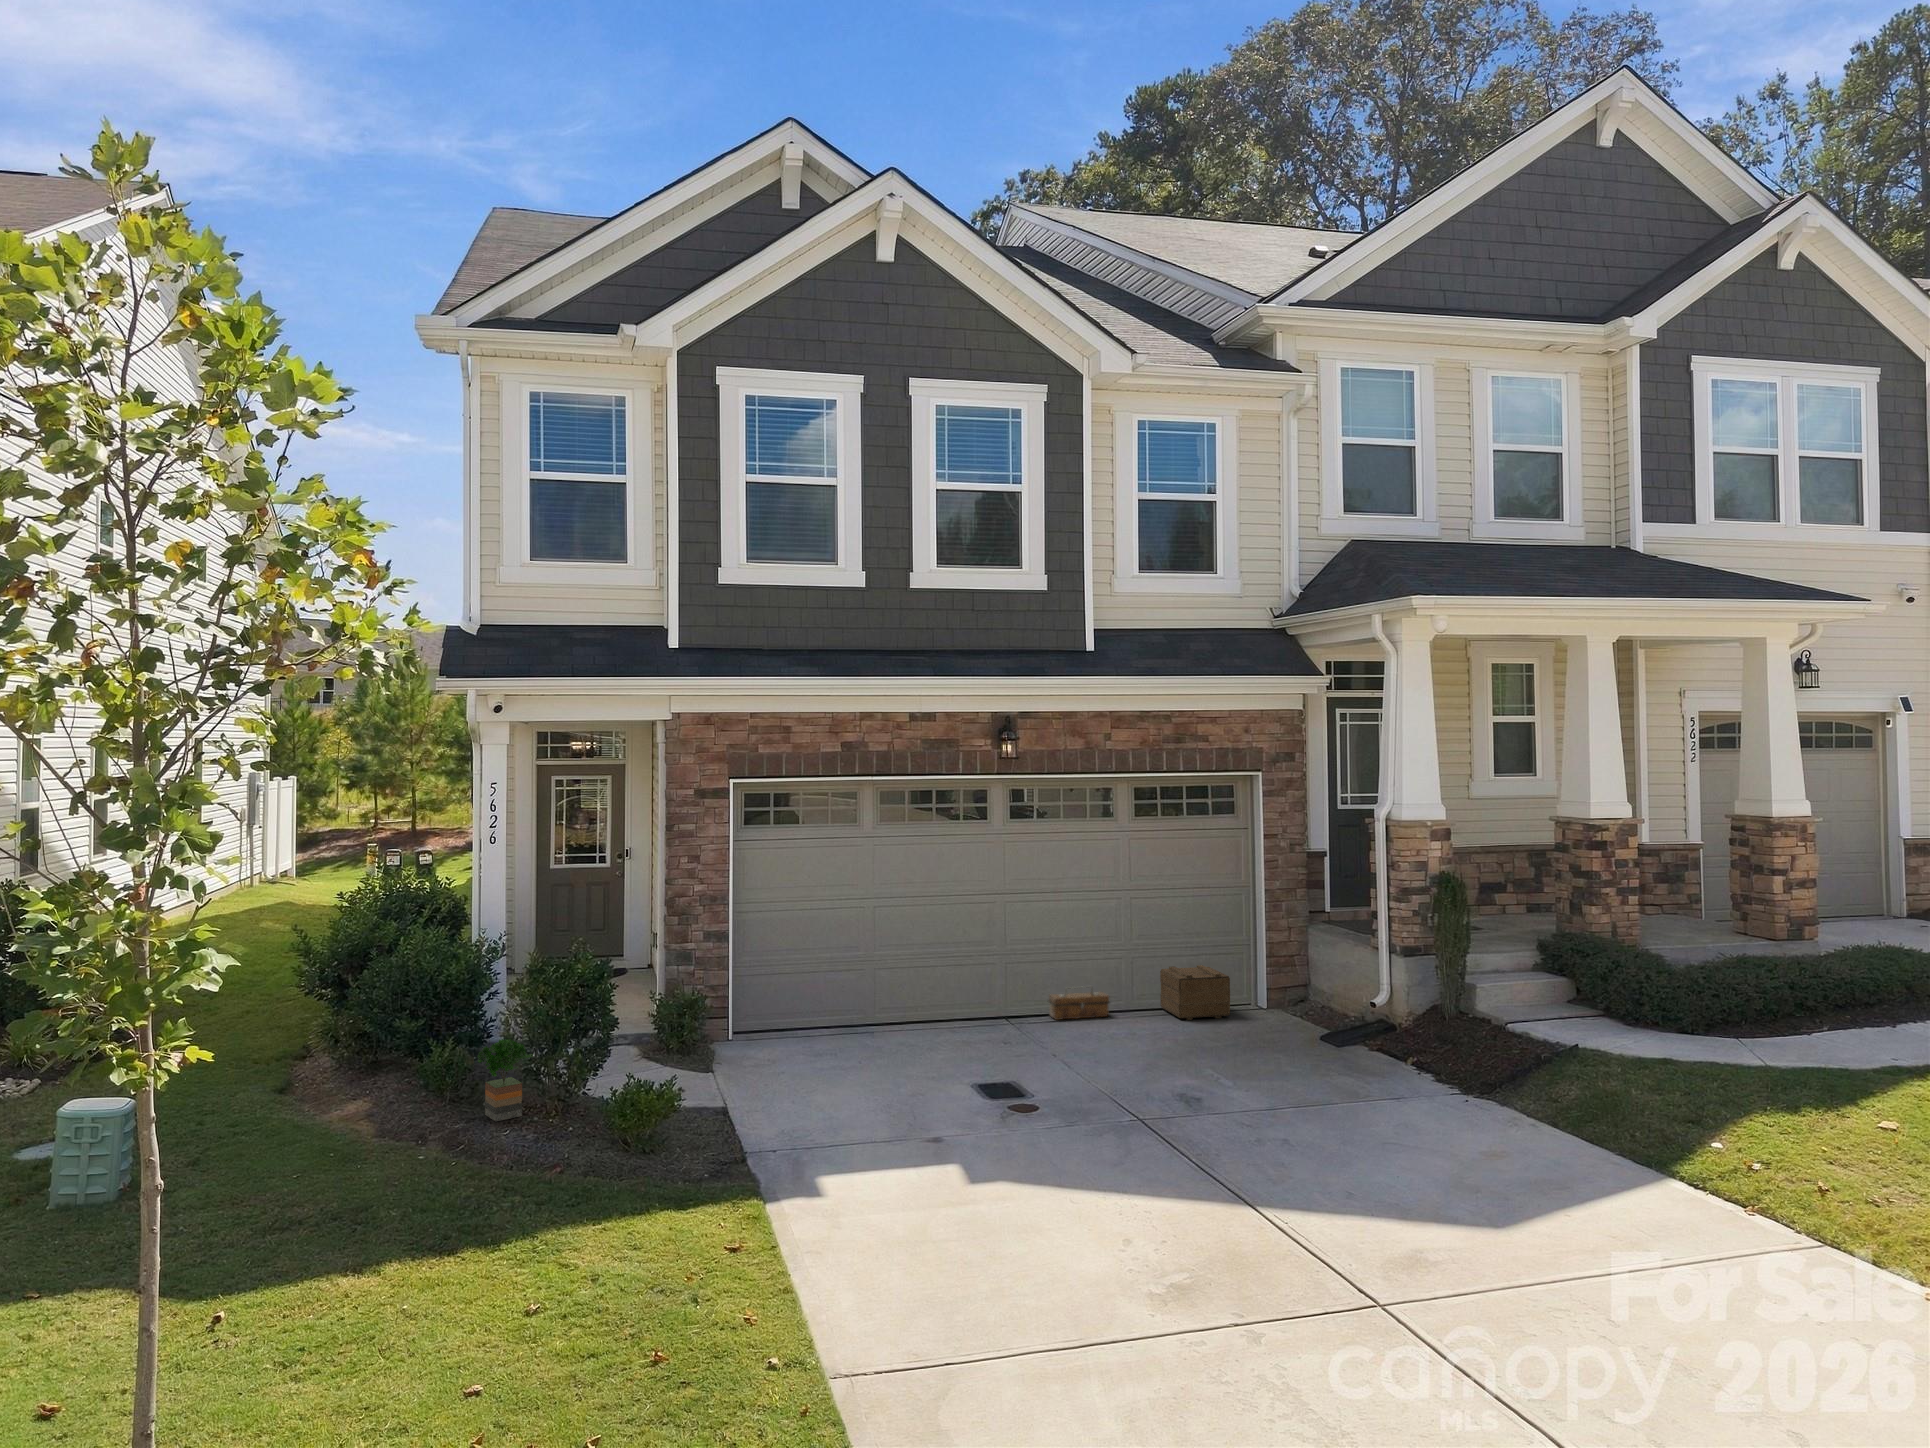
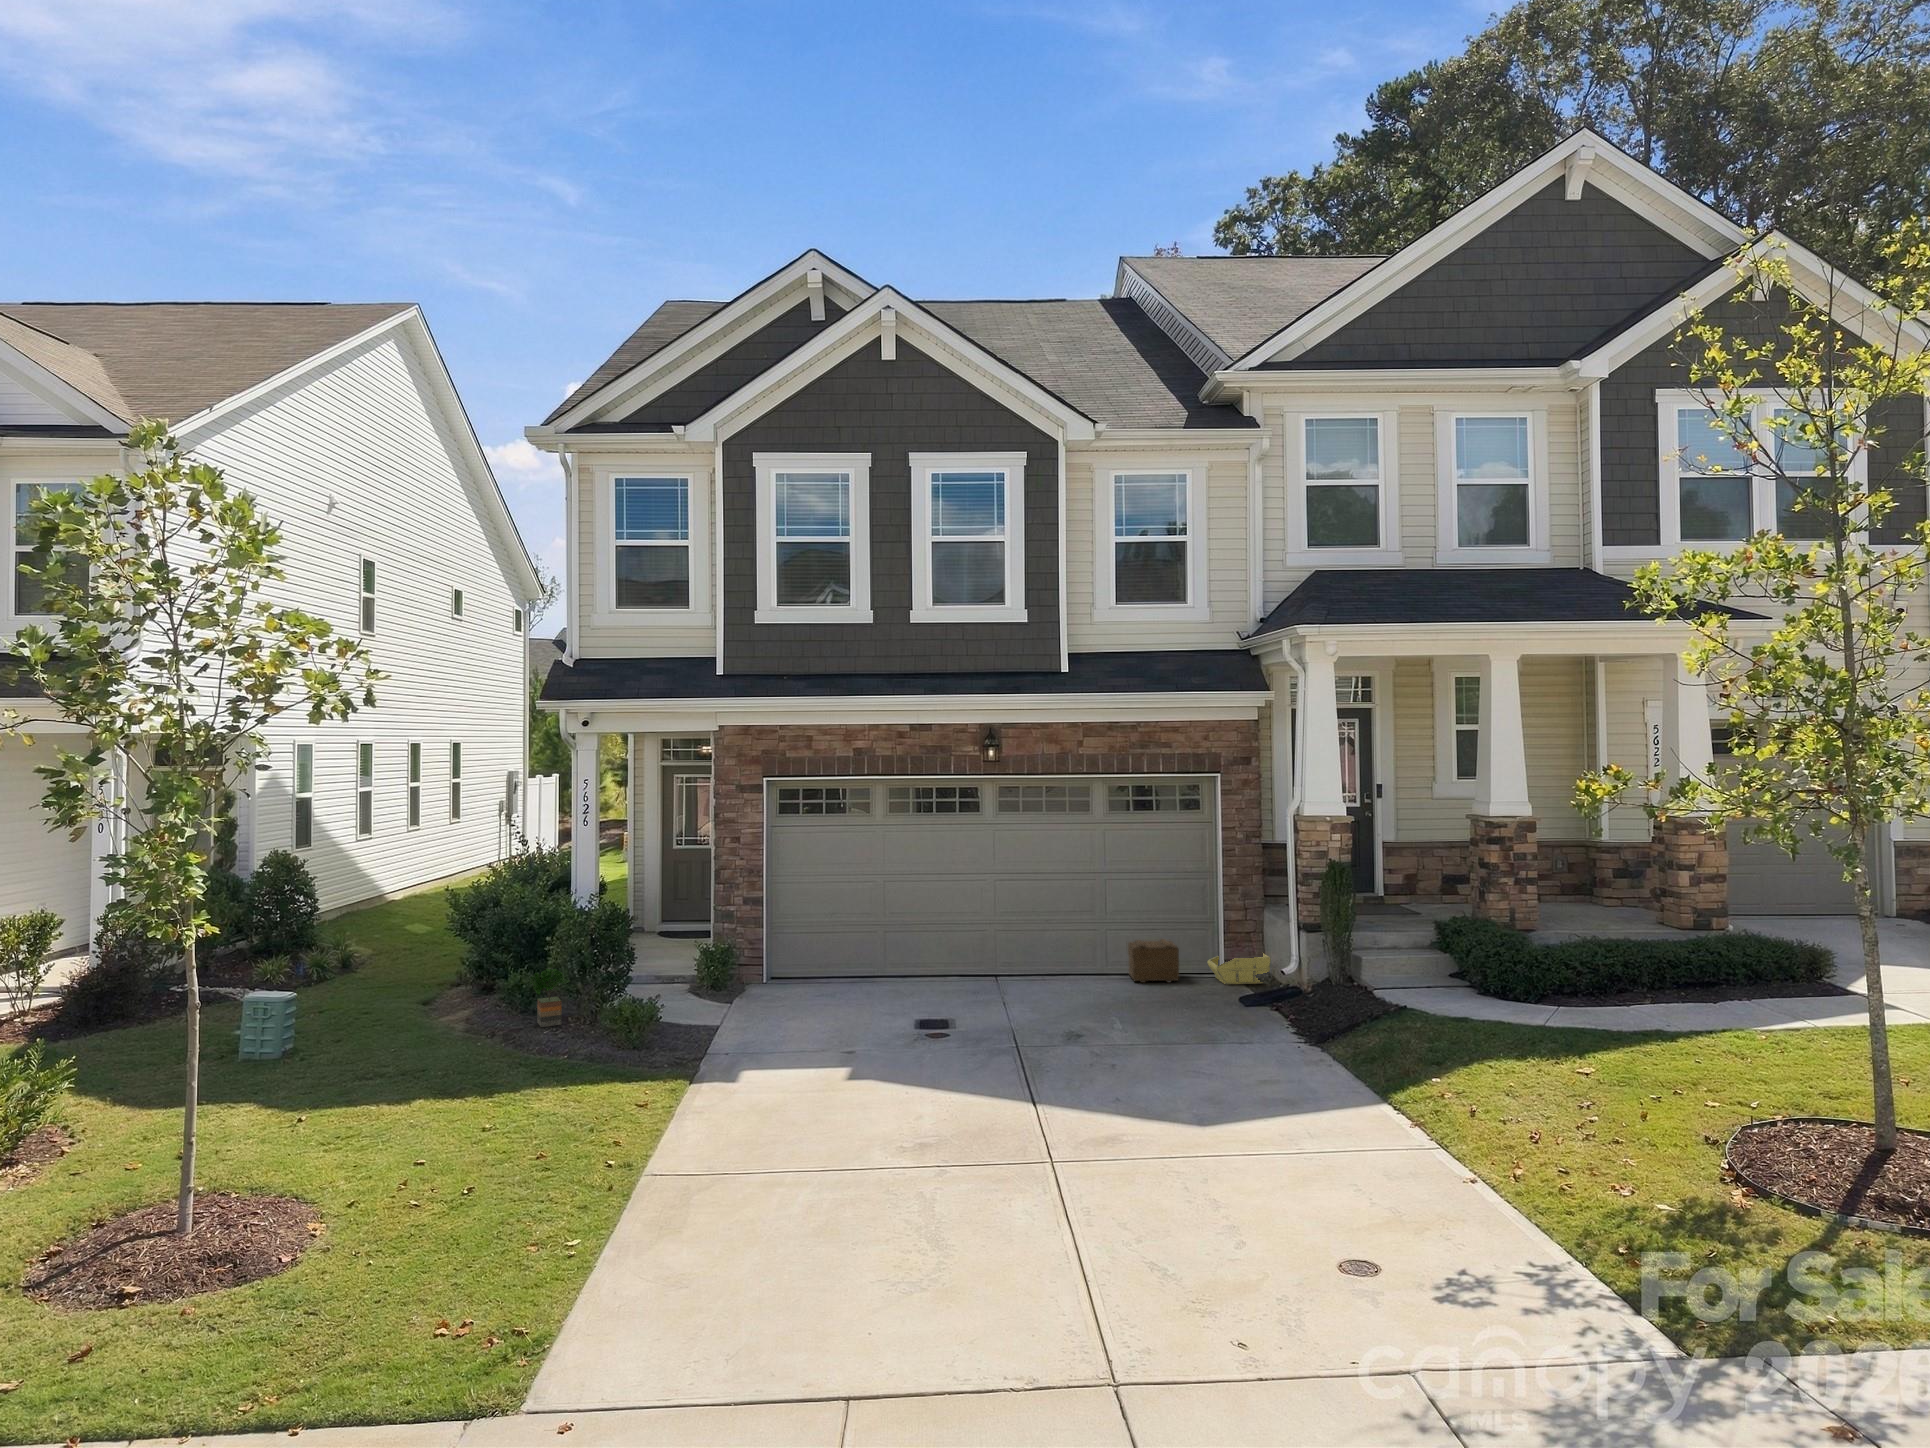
storage bin: none [1255,977,1331,1018] -> present [1207,953,1271,984]
toolbox: present [1048,987,1110,1020] -> none [1027,952,1078,979]

